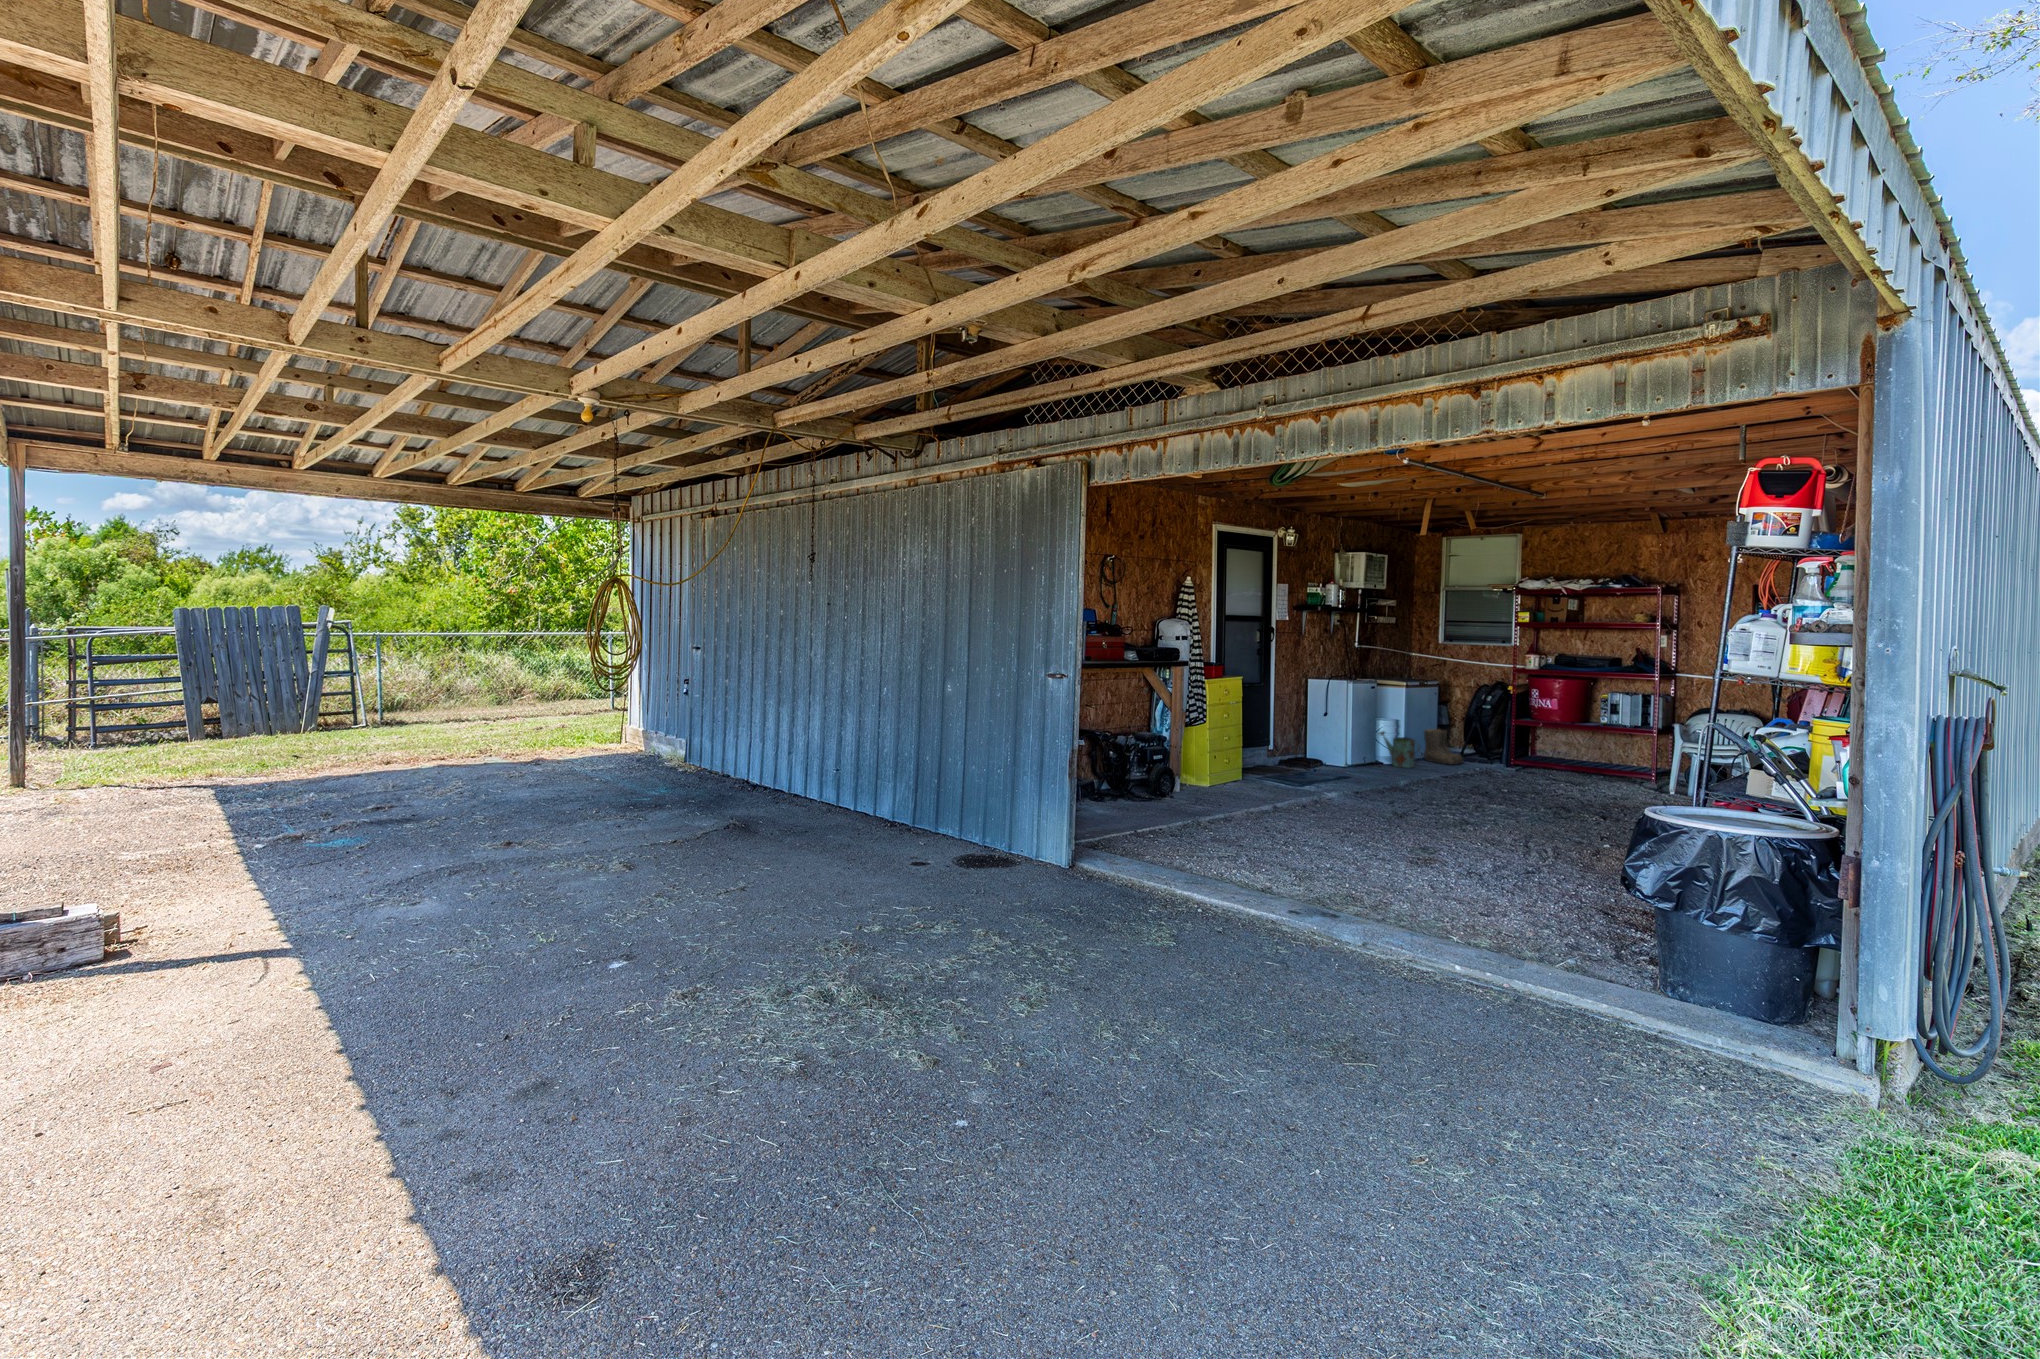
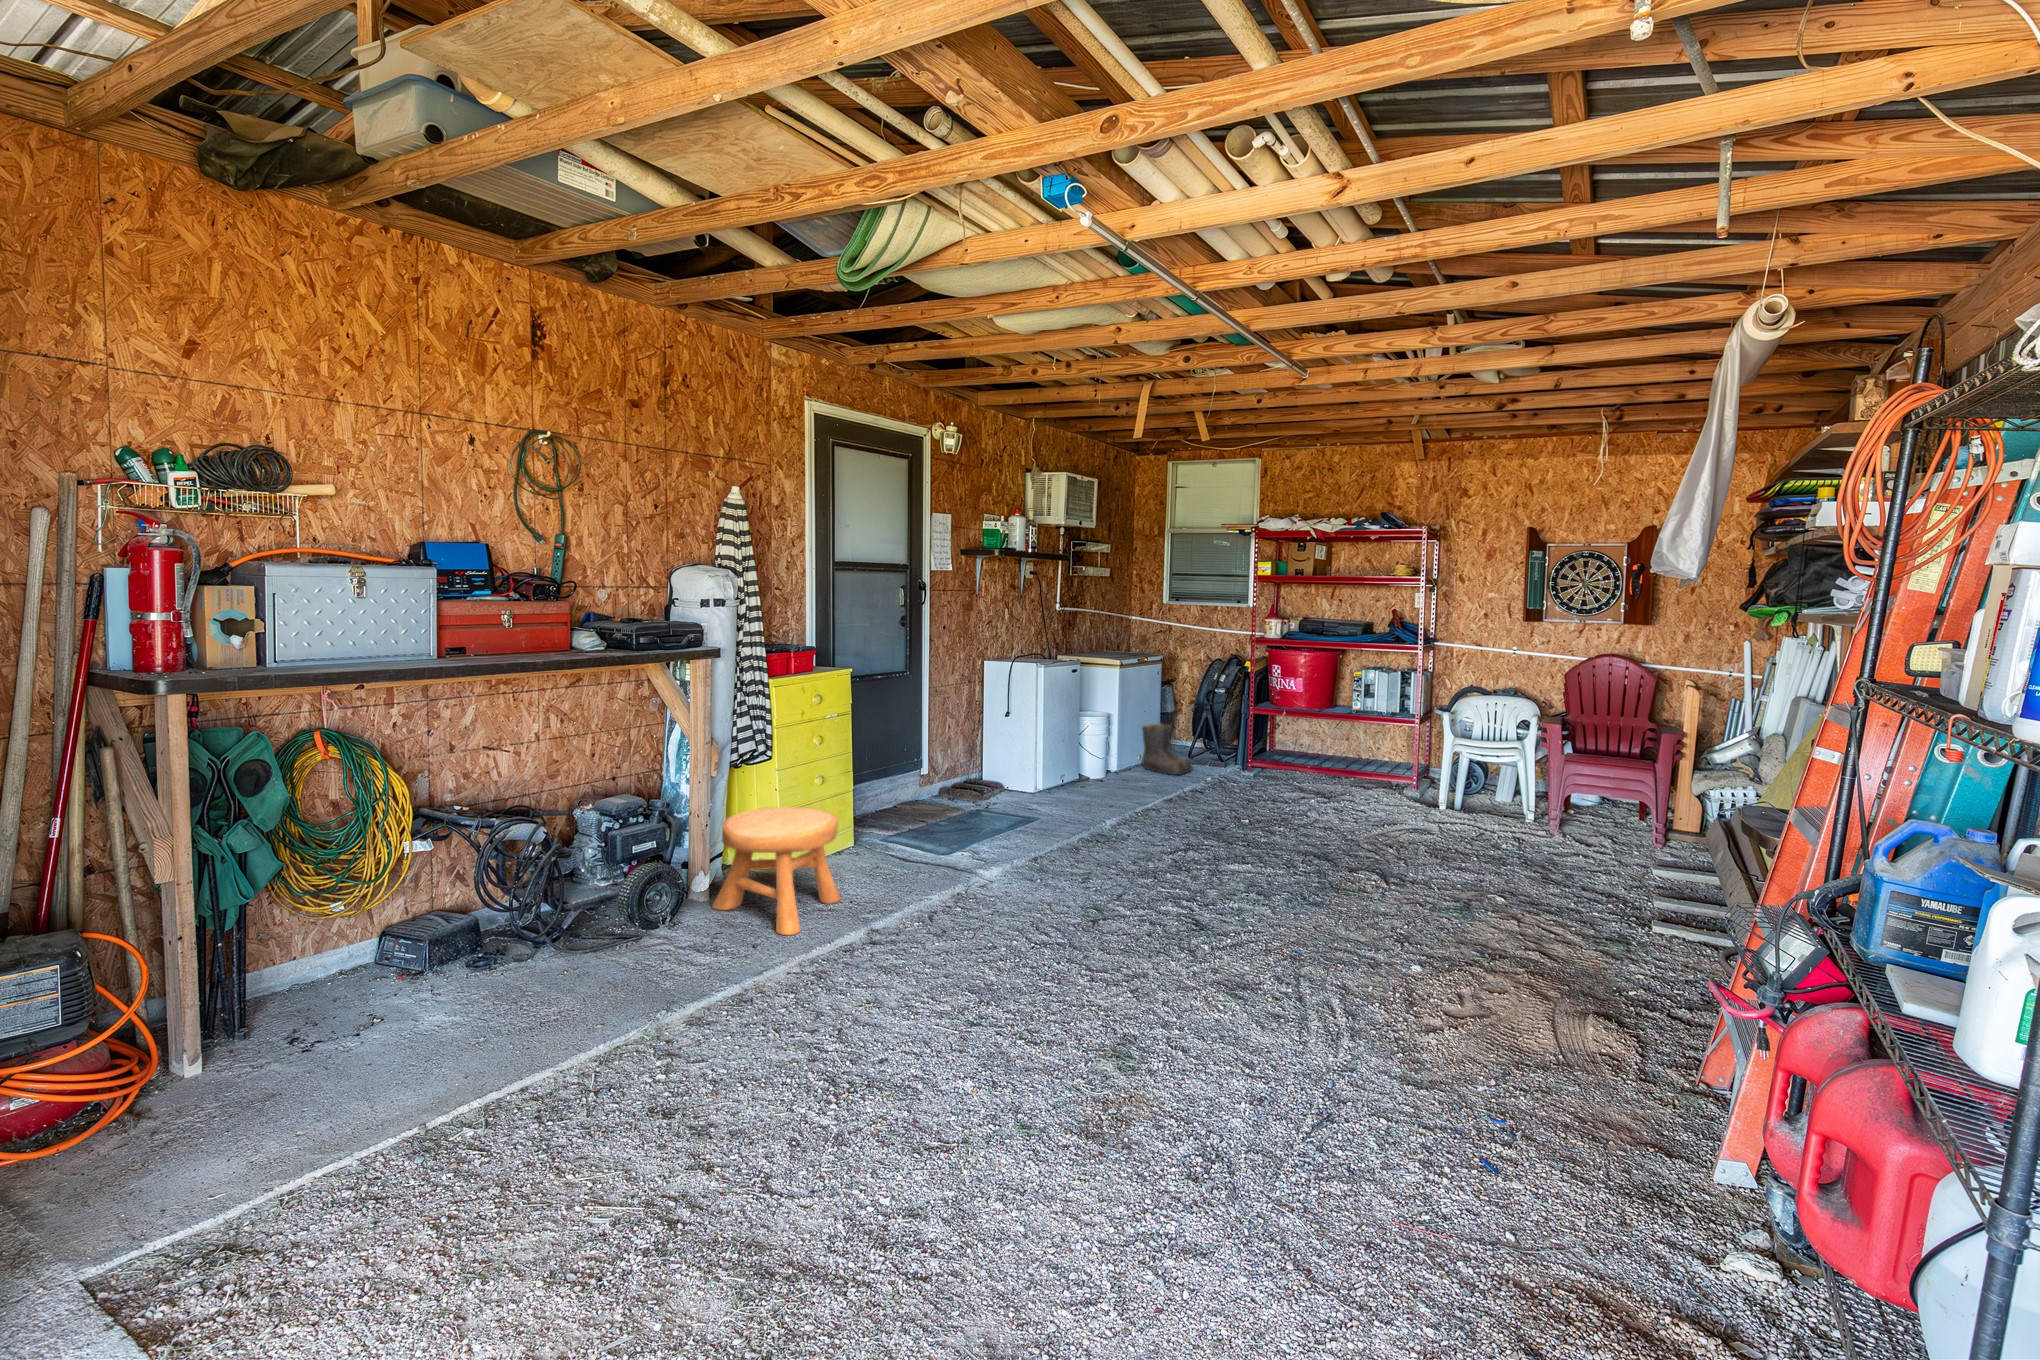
watering can: present [1380,731,1420,768] -> none [1082,733,1137,788]
stool: none [1185,745,1252,804] -> present [712,807,841,935]

